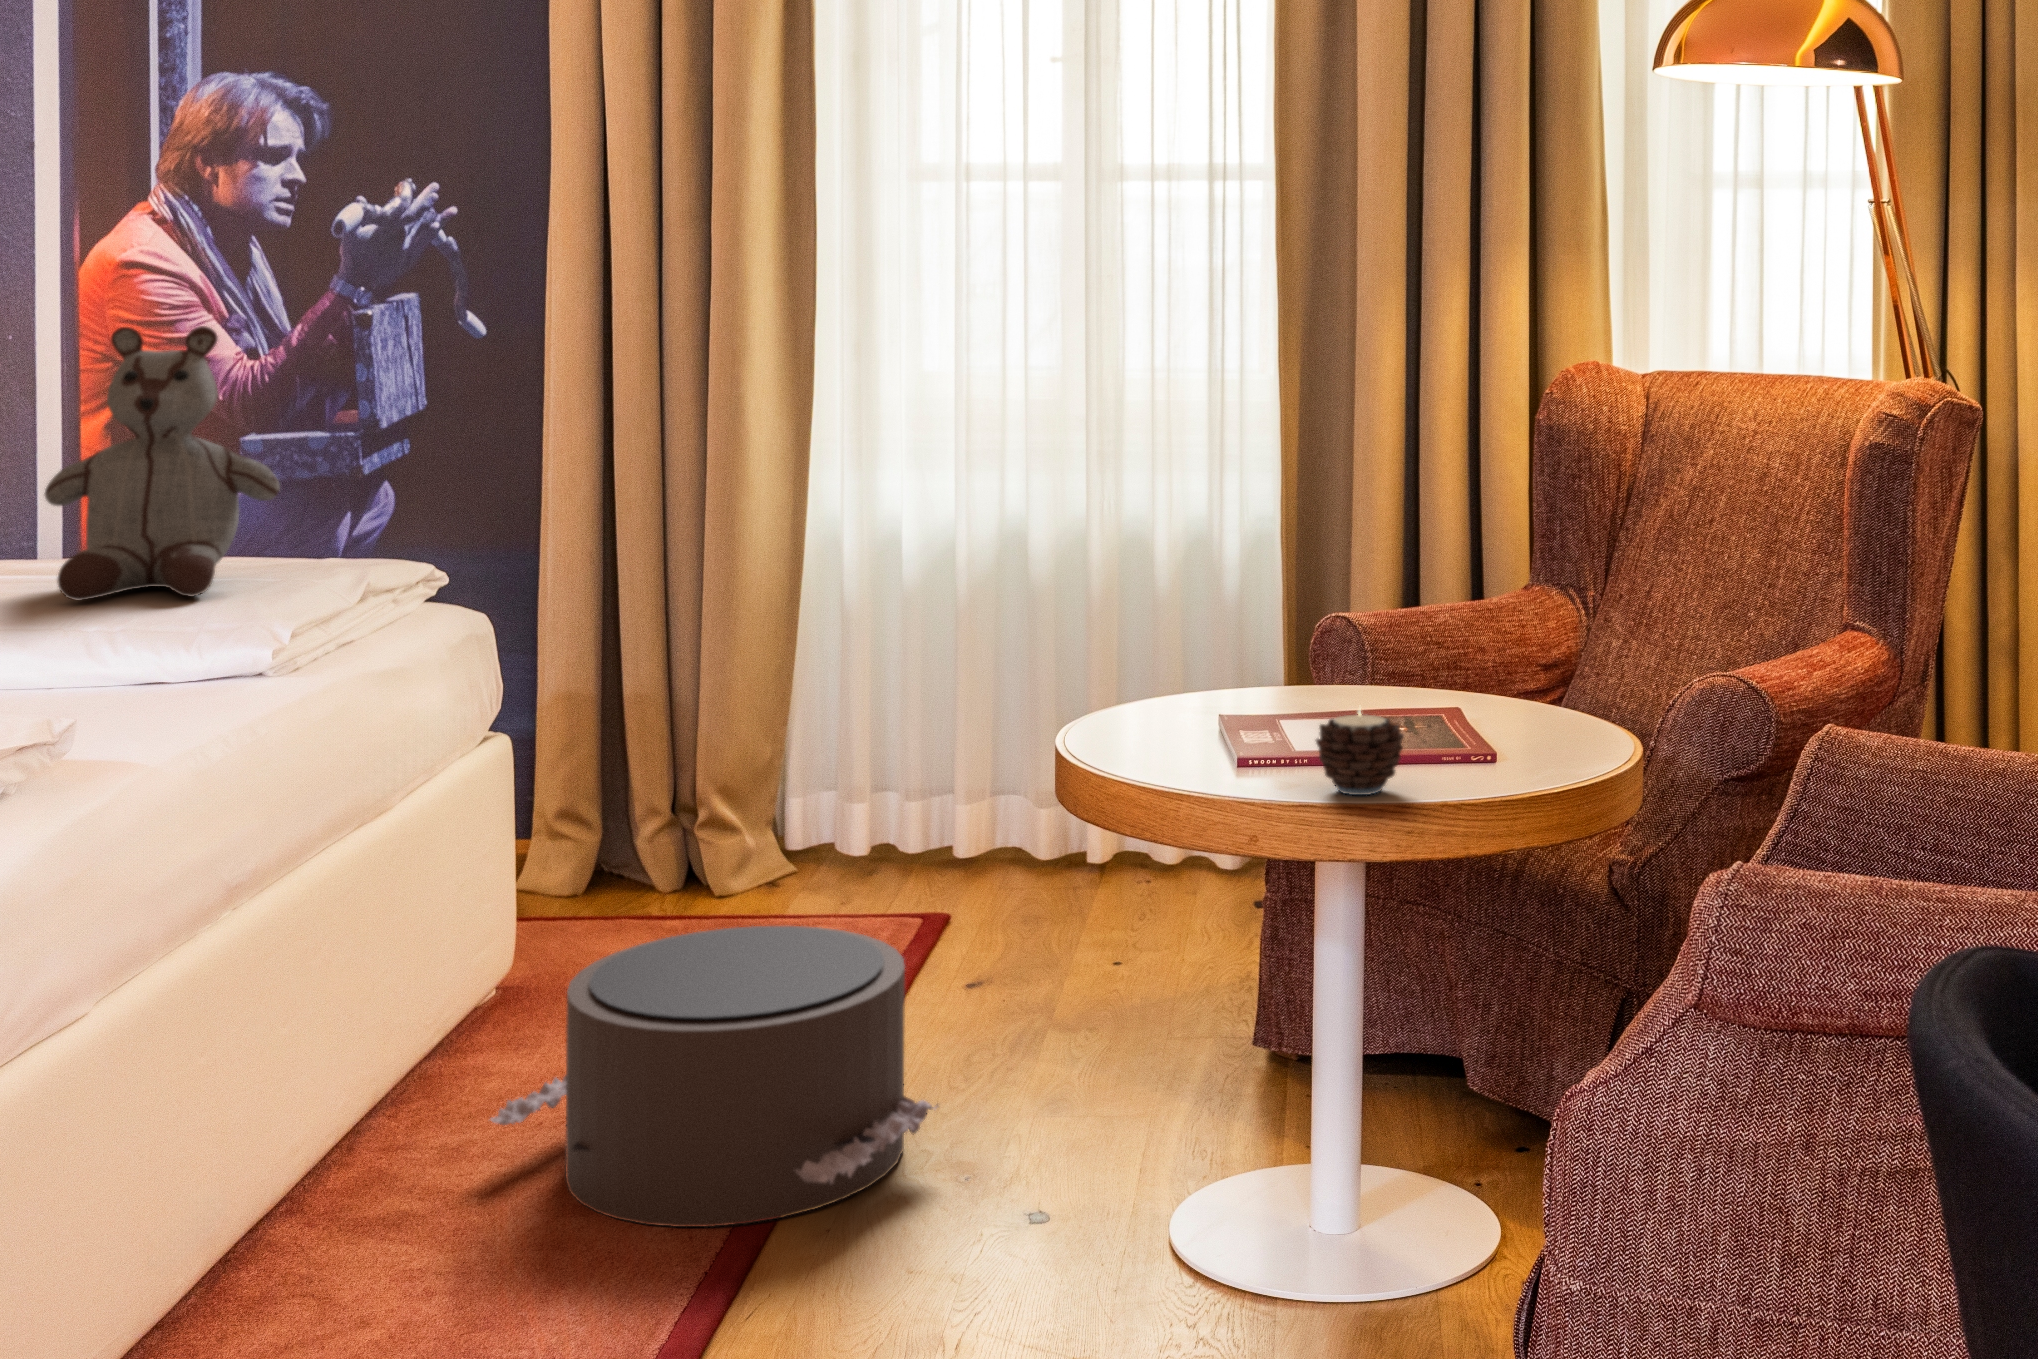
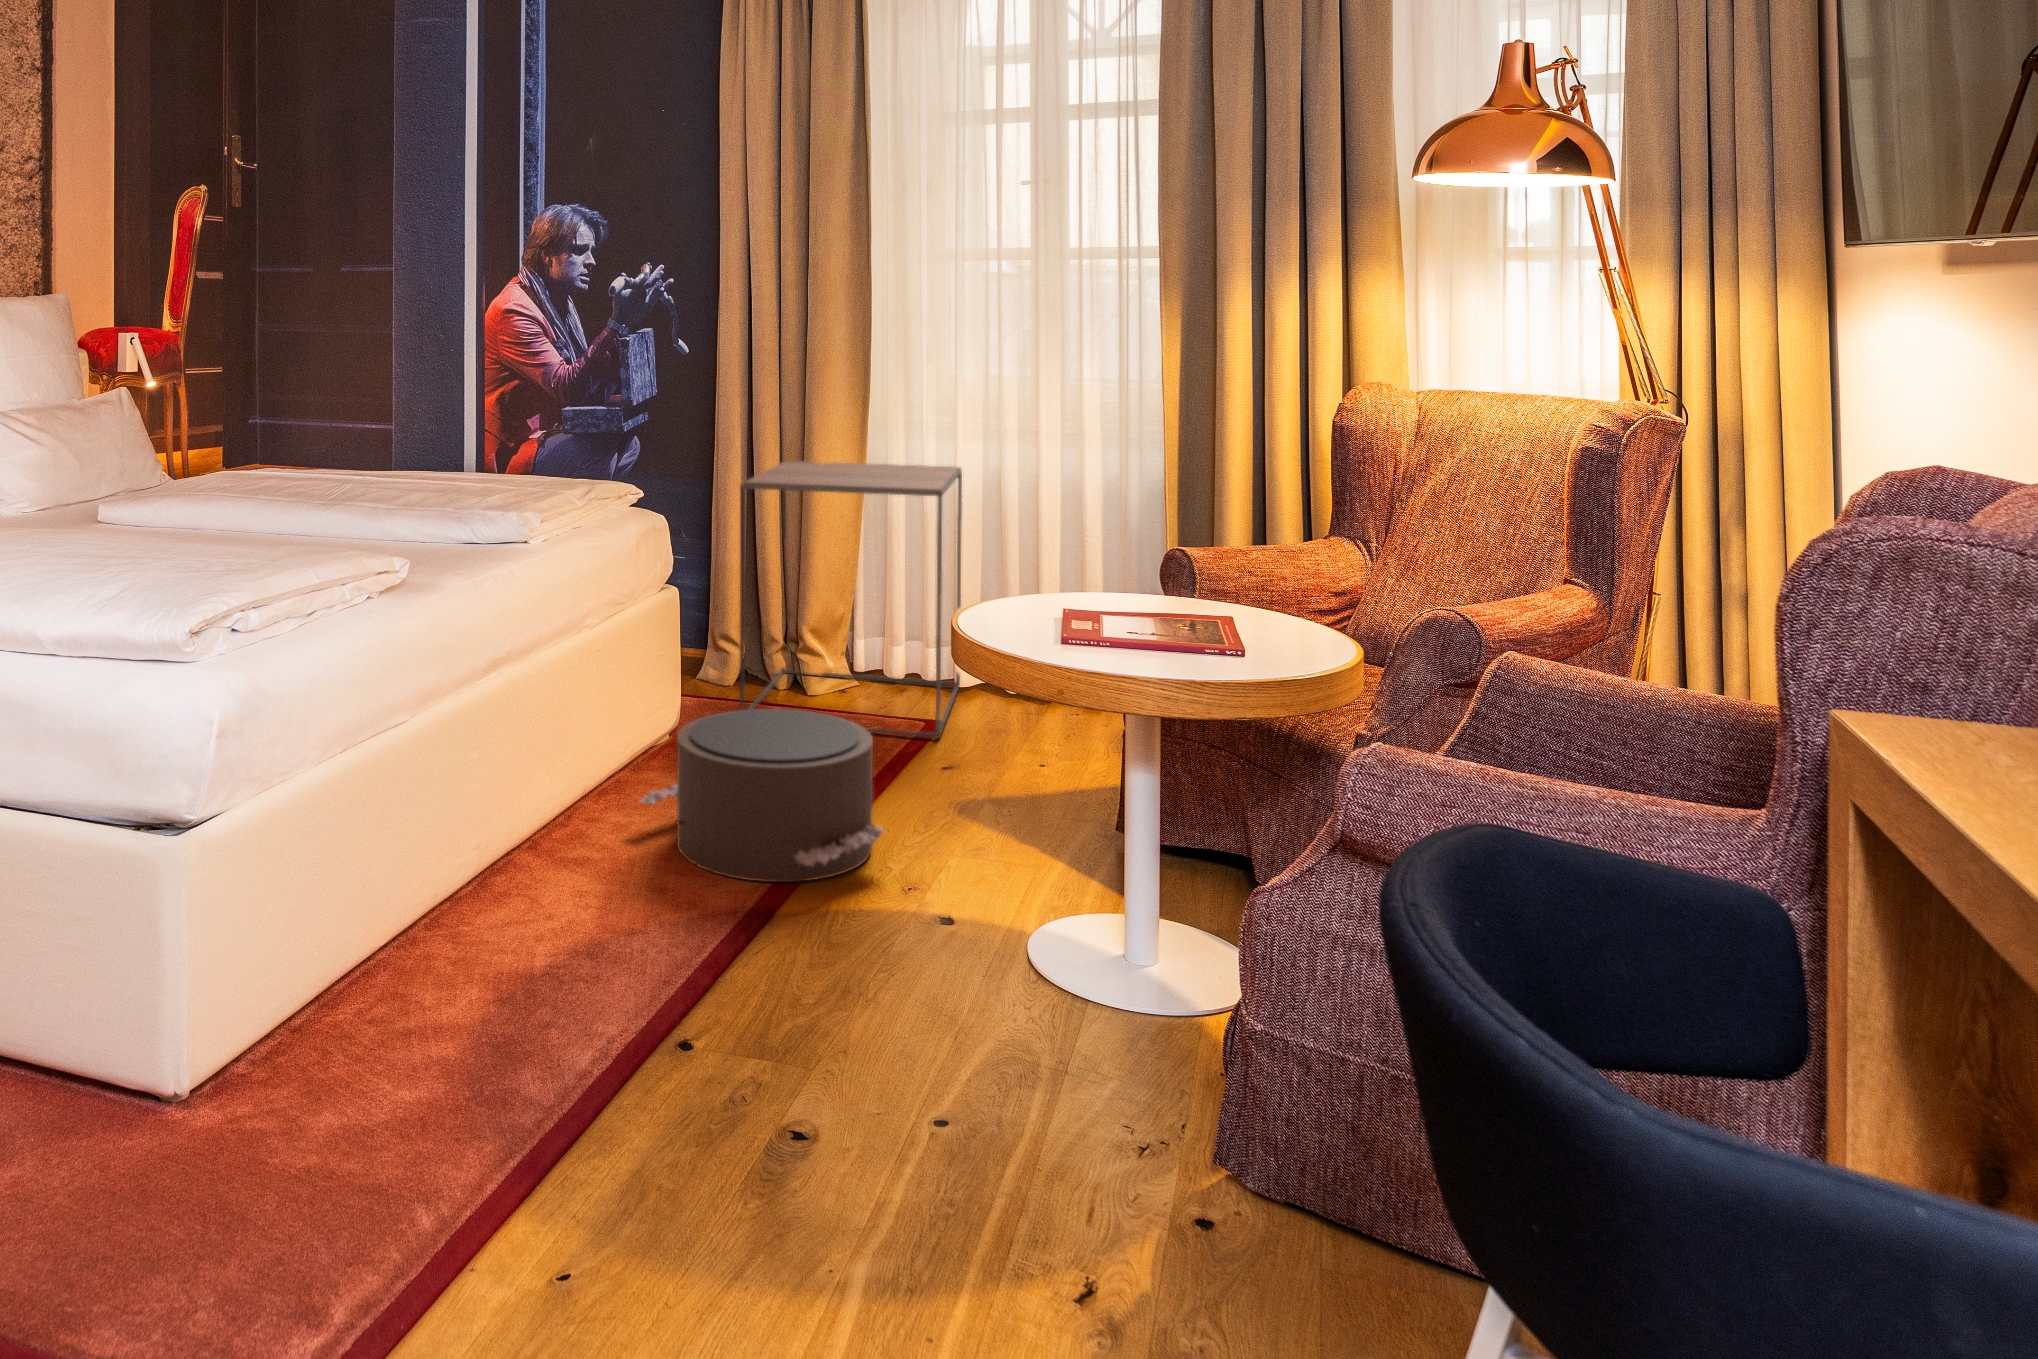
stuffed bear: present [45,326,280,600] -> none [434,344,547,493]
side table: none [614,505,965,960] -> present [740,461,962,738]
candle: present [1316,711,1404,795] -> none [1105,607,1170,667]

